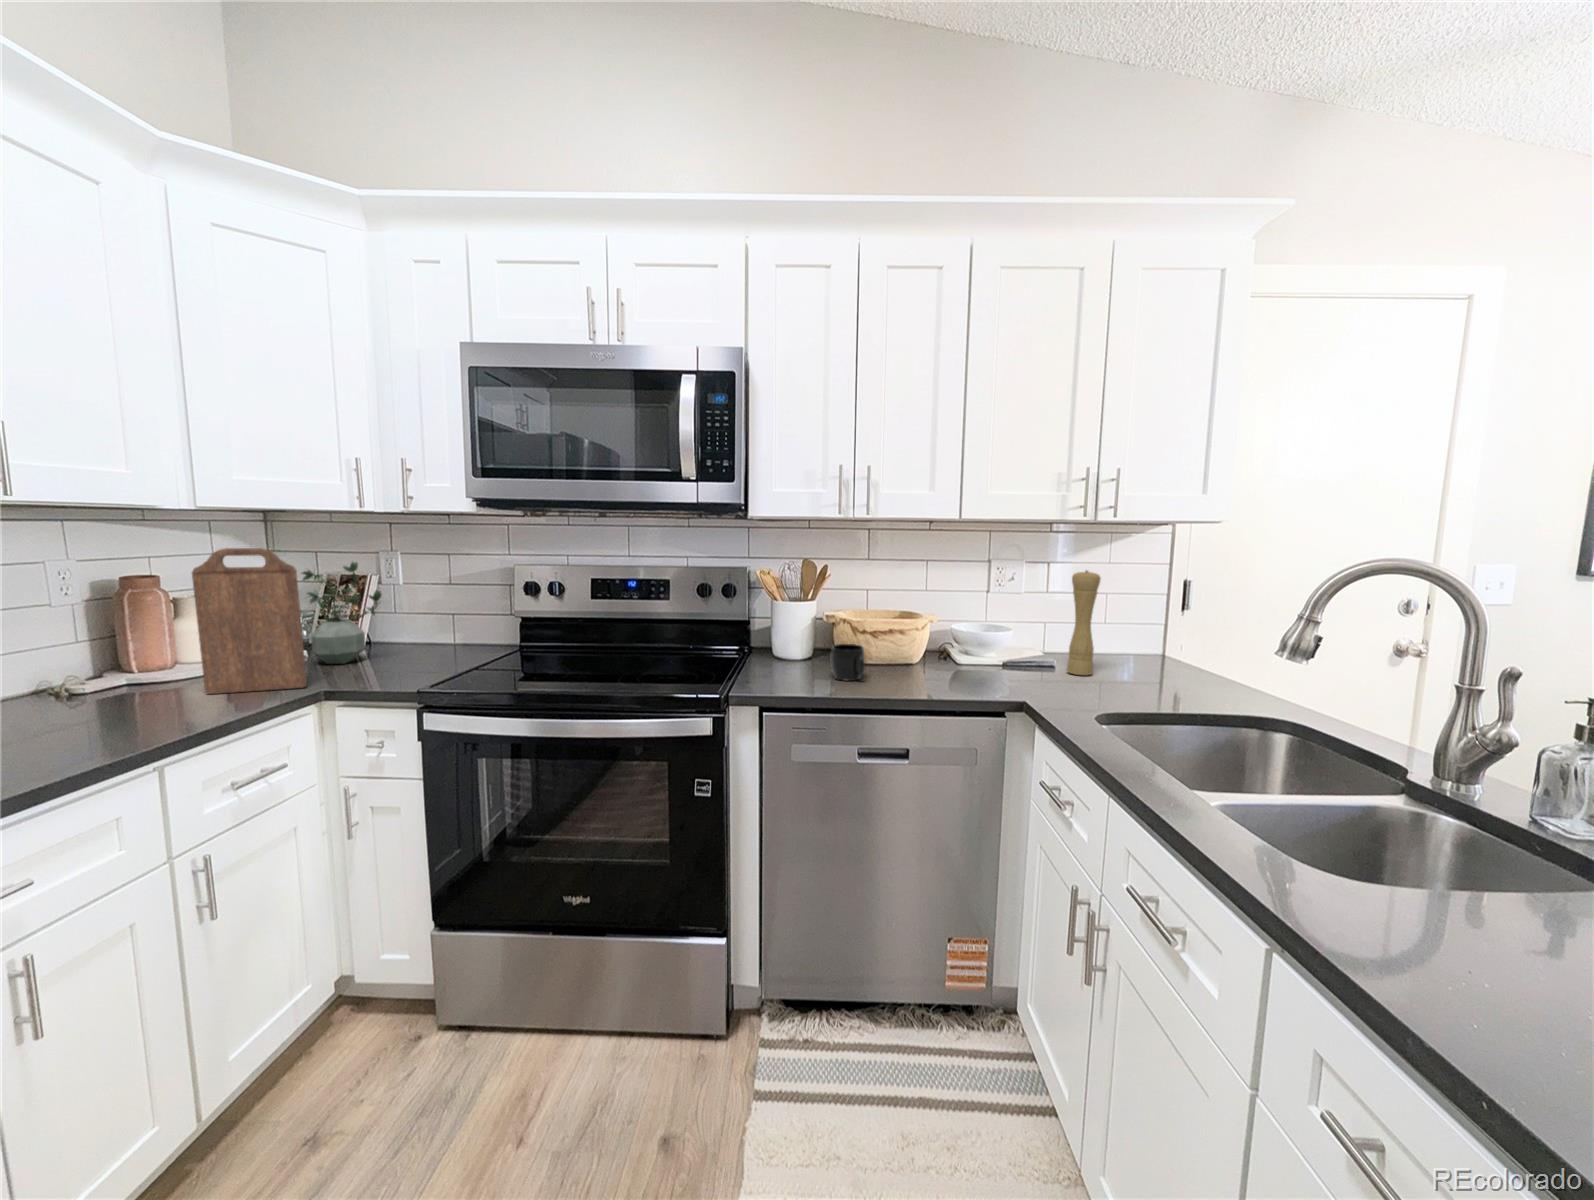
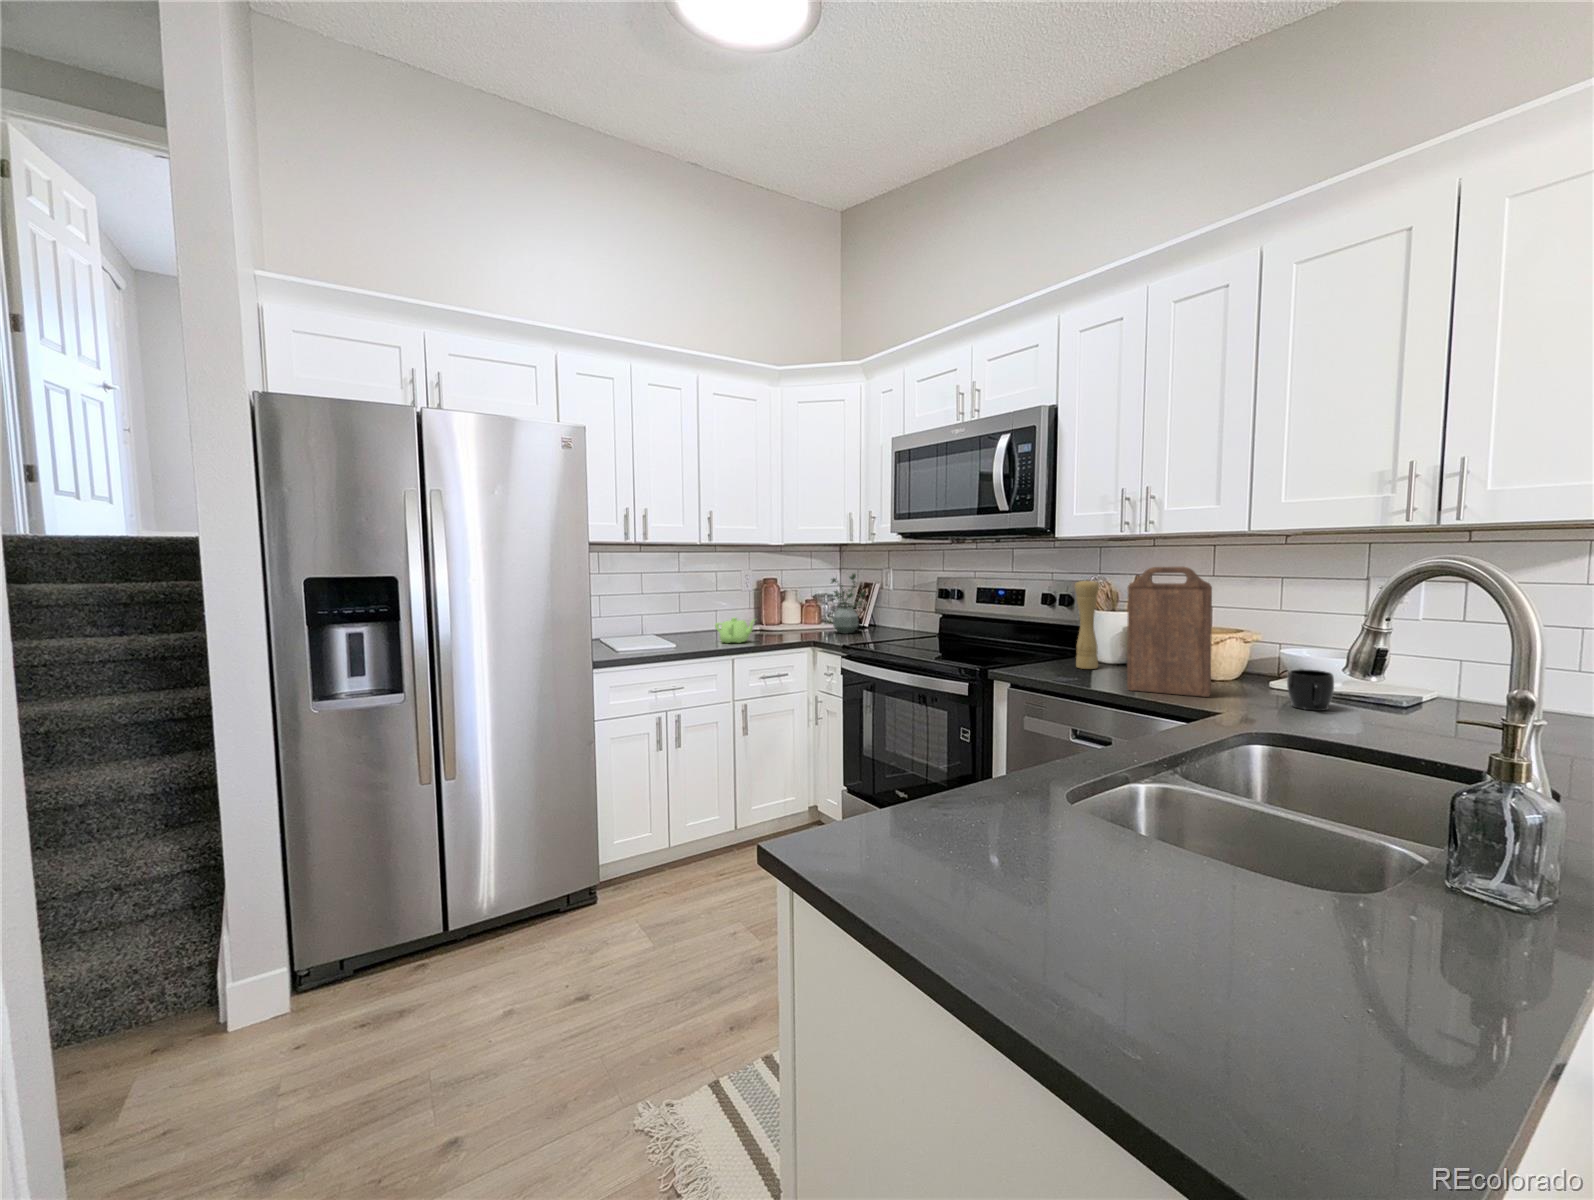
cutting board: present [192,548,307,694] -> present [1127,567,1212,697]
pepper mill: present [1067,571,1101,676] -> present [1075,579,1099,669]
mug: present [831,644,865,681] -> present [1287,669,1334,711]
teapot: none [50,663,185,728] -> present [715,618,755,643]

